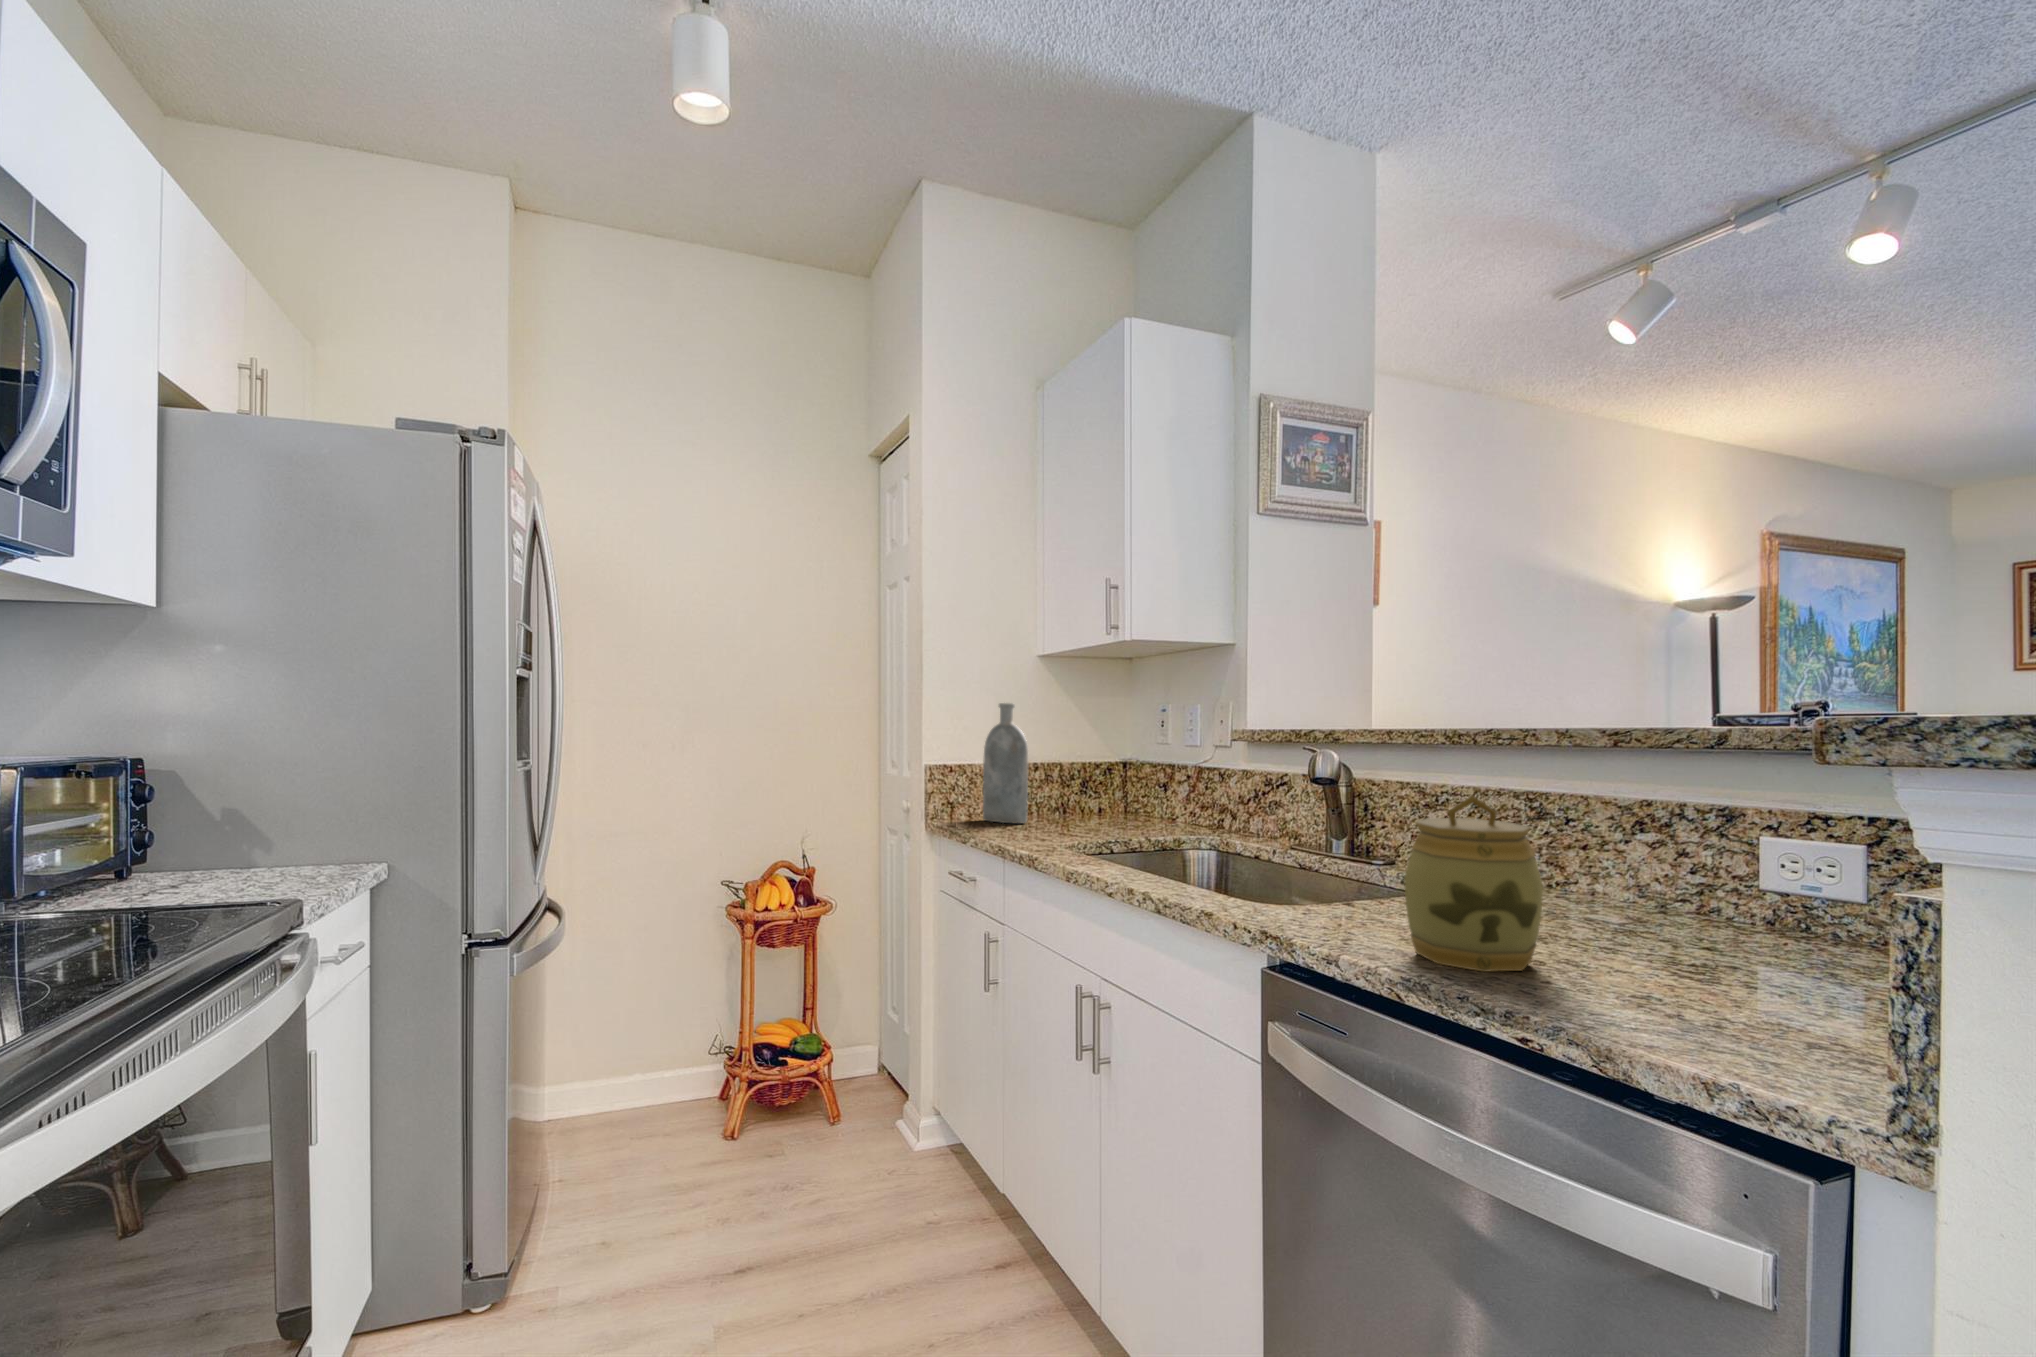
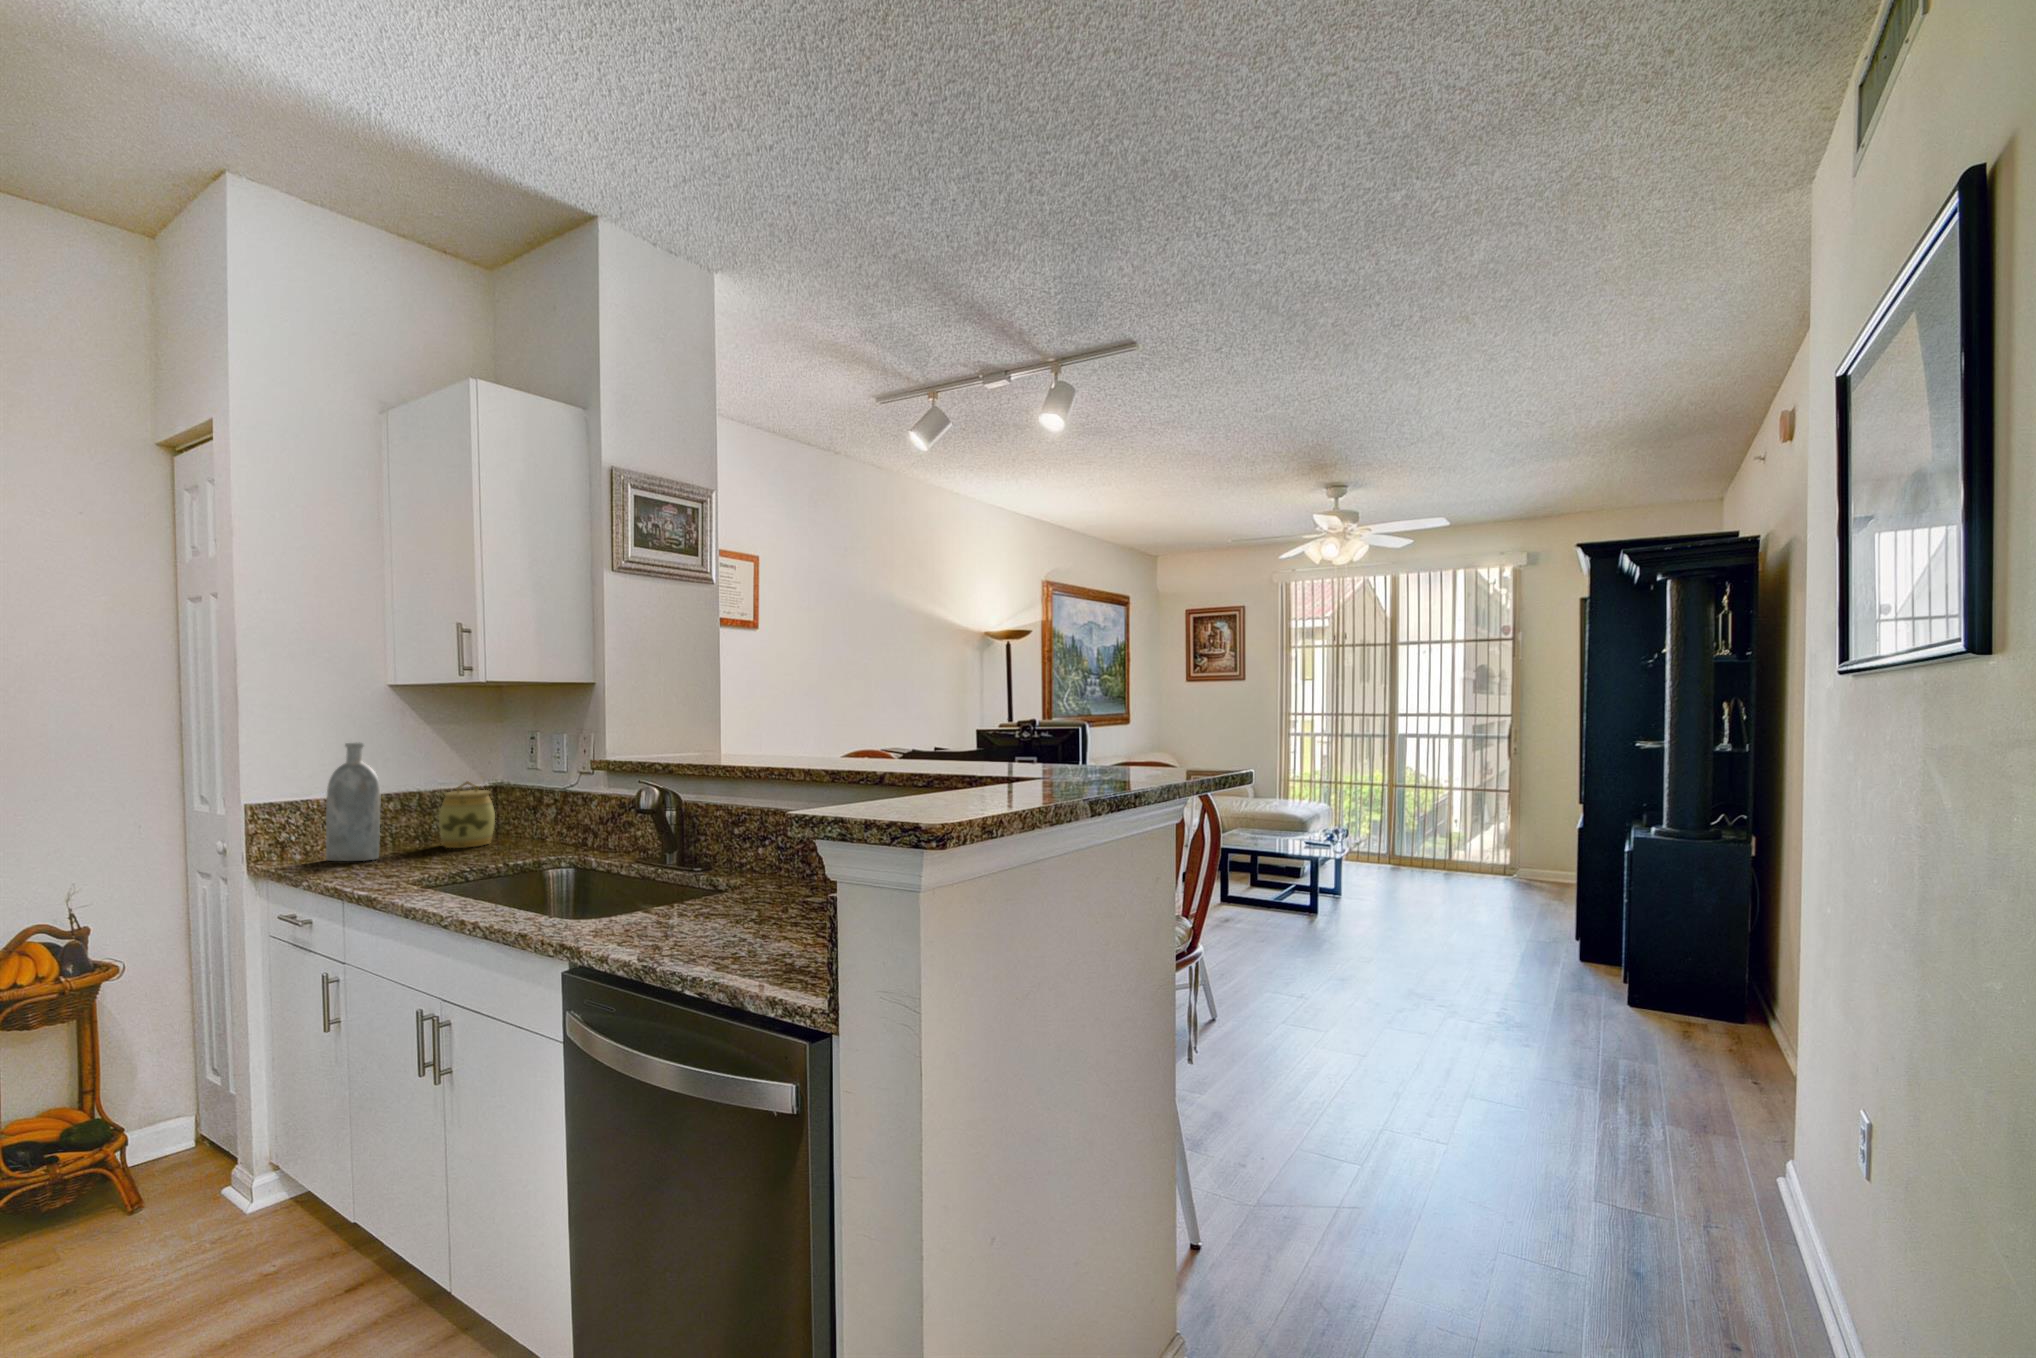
jar: present [1404,795,1543,972] -> present [439,781,495,848]

